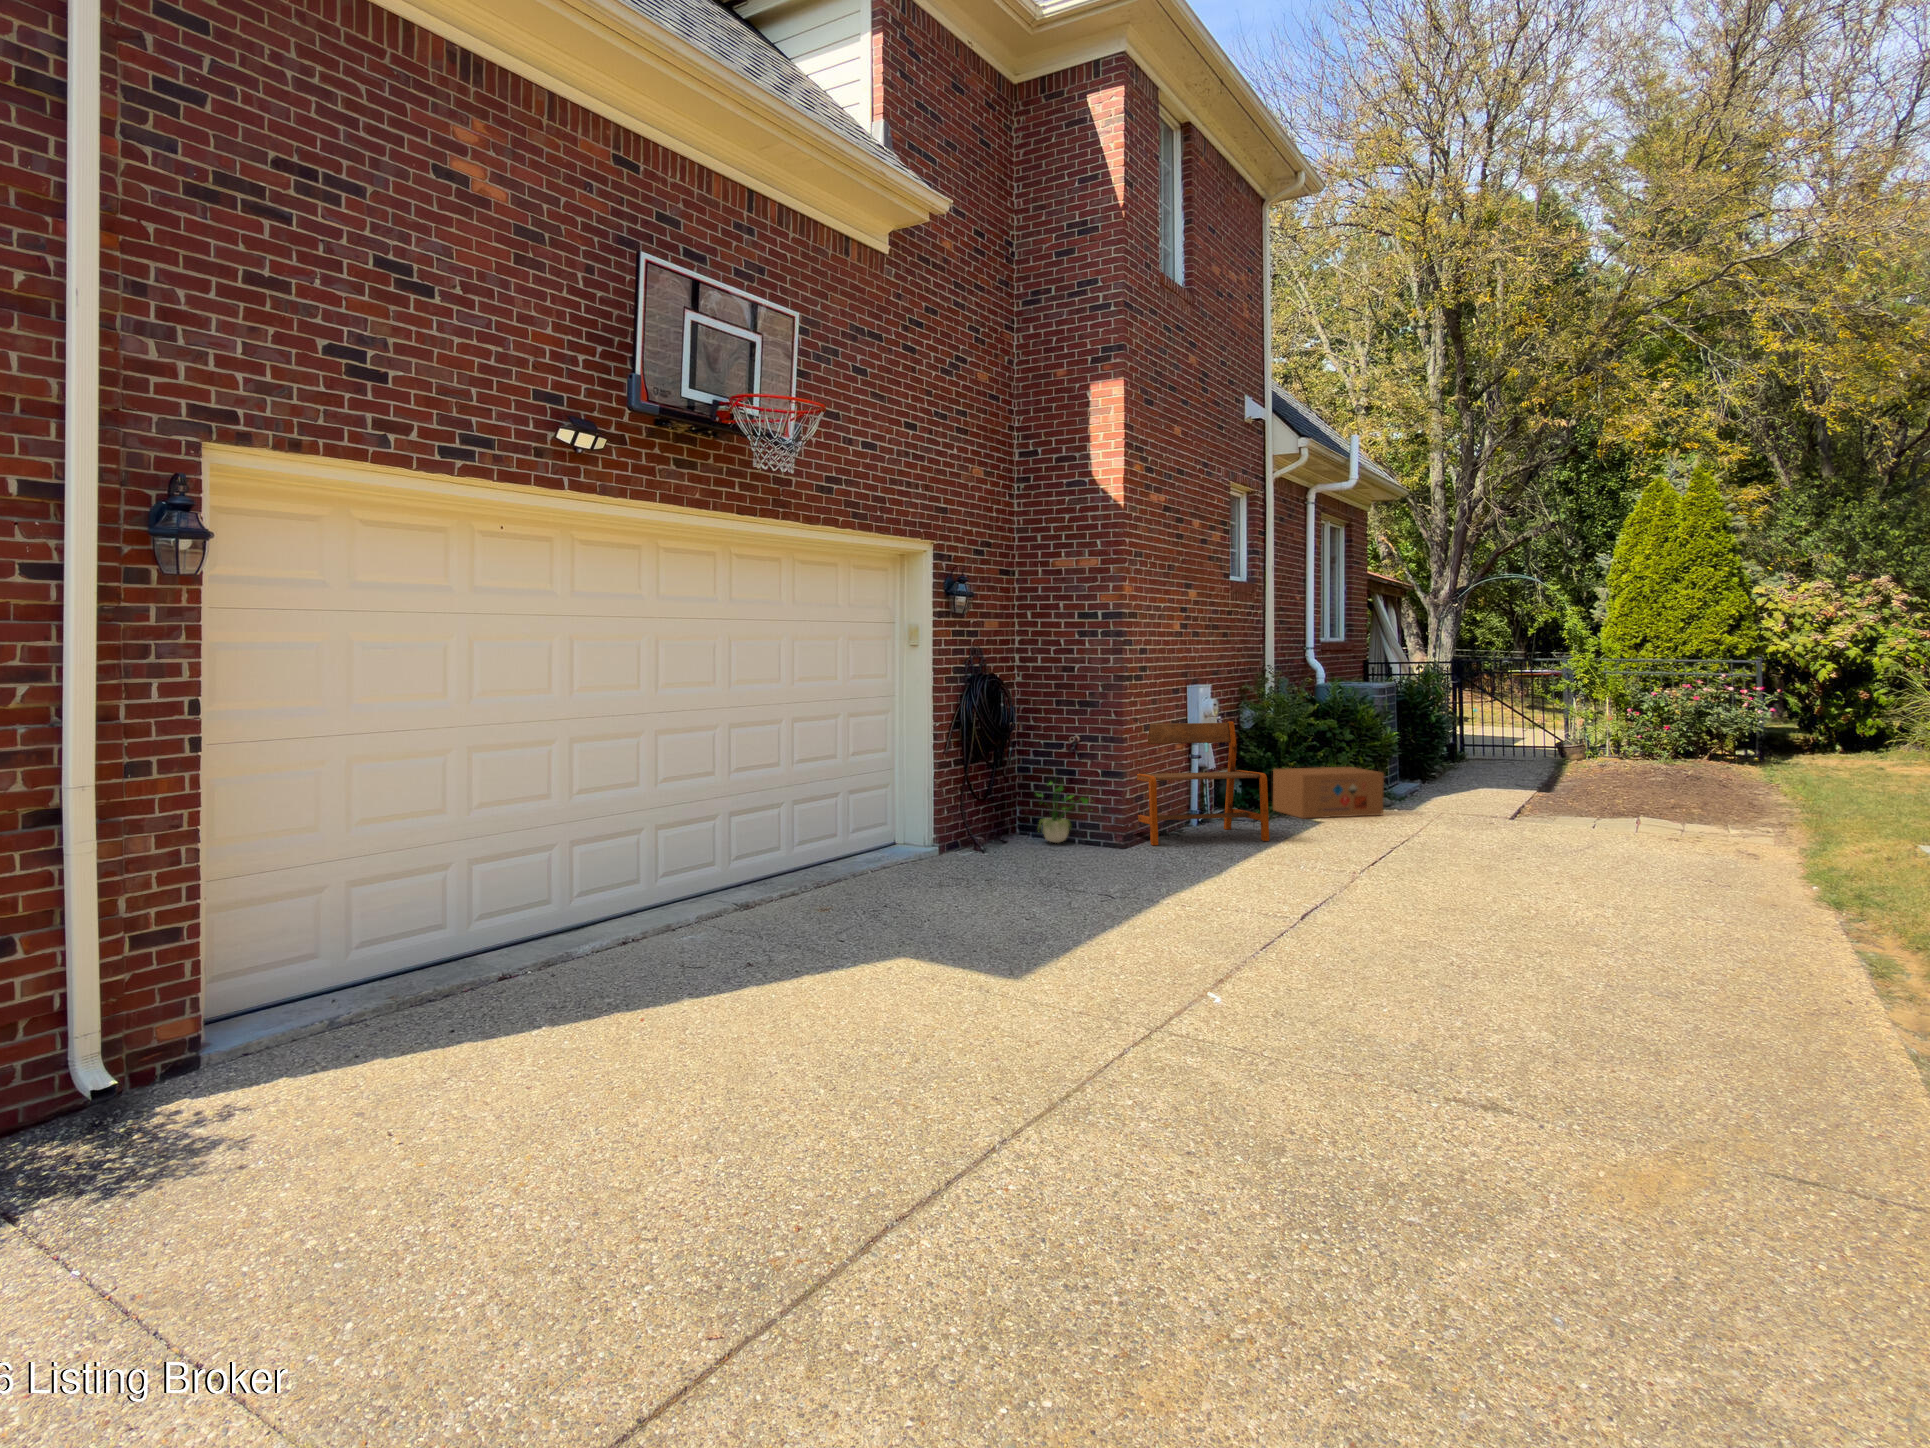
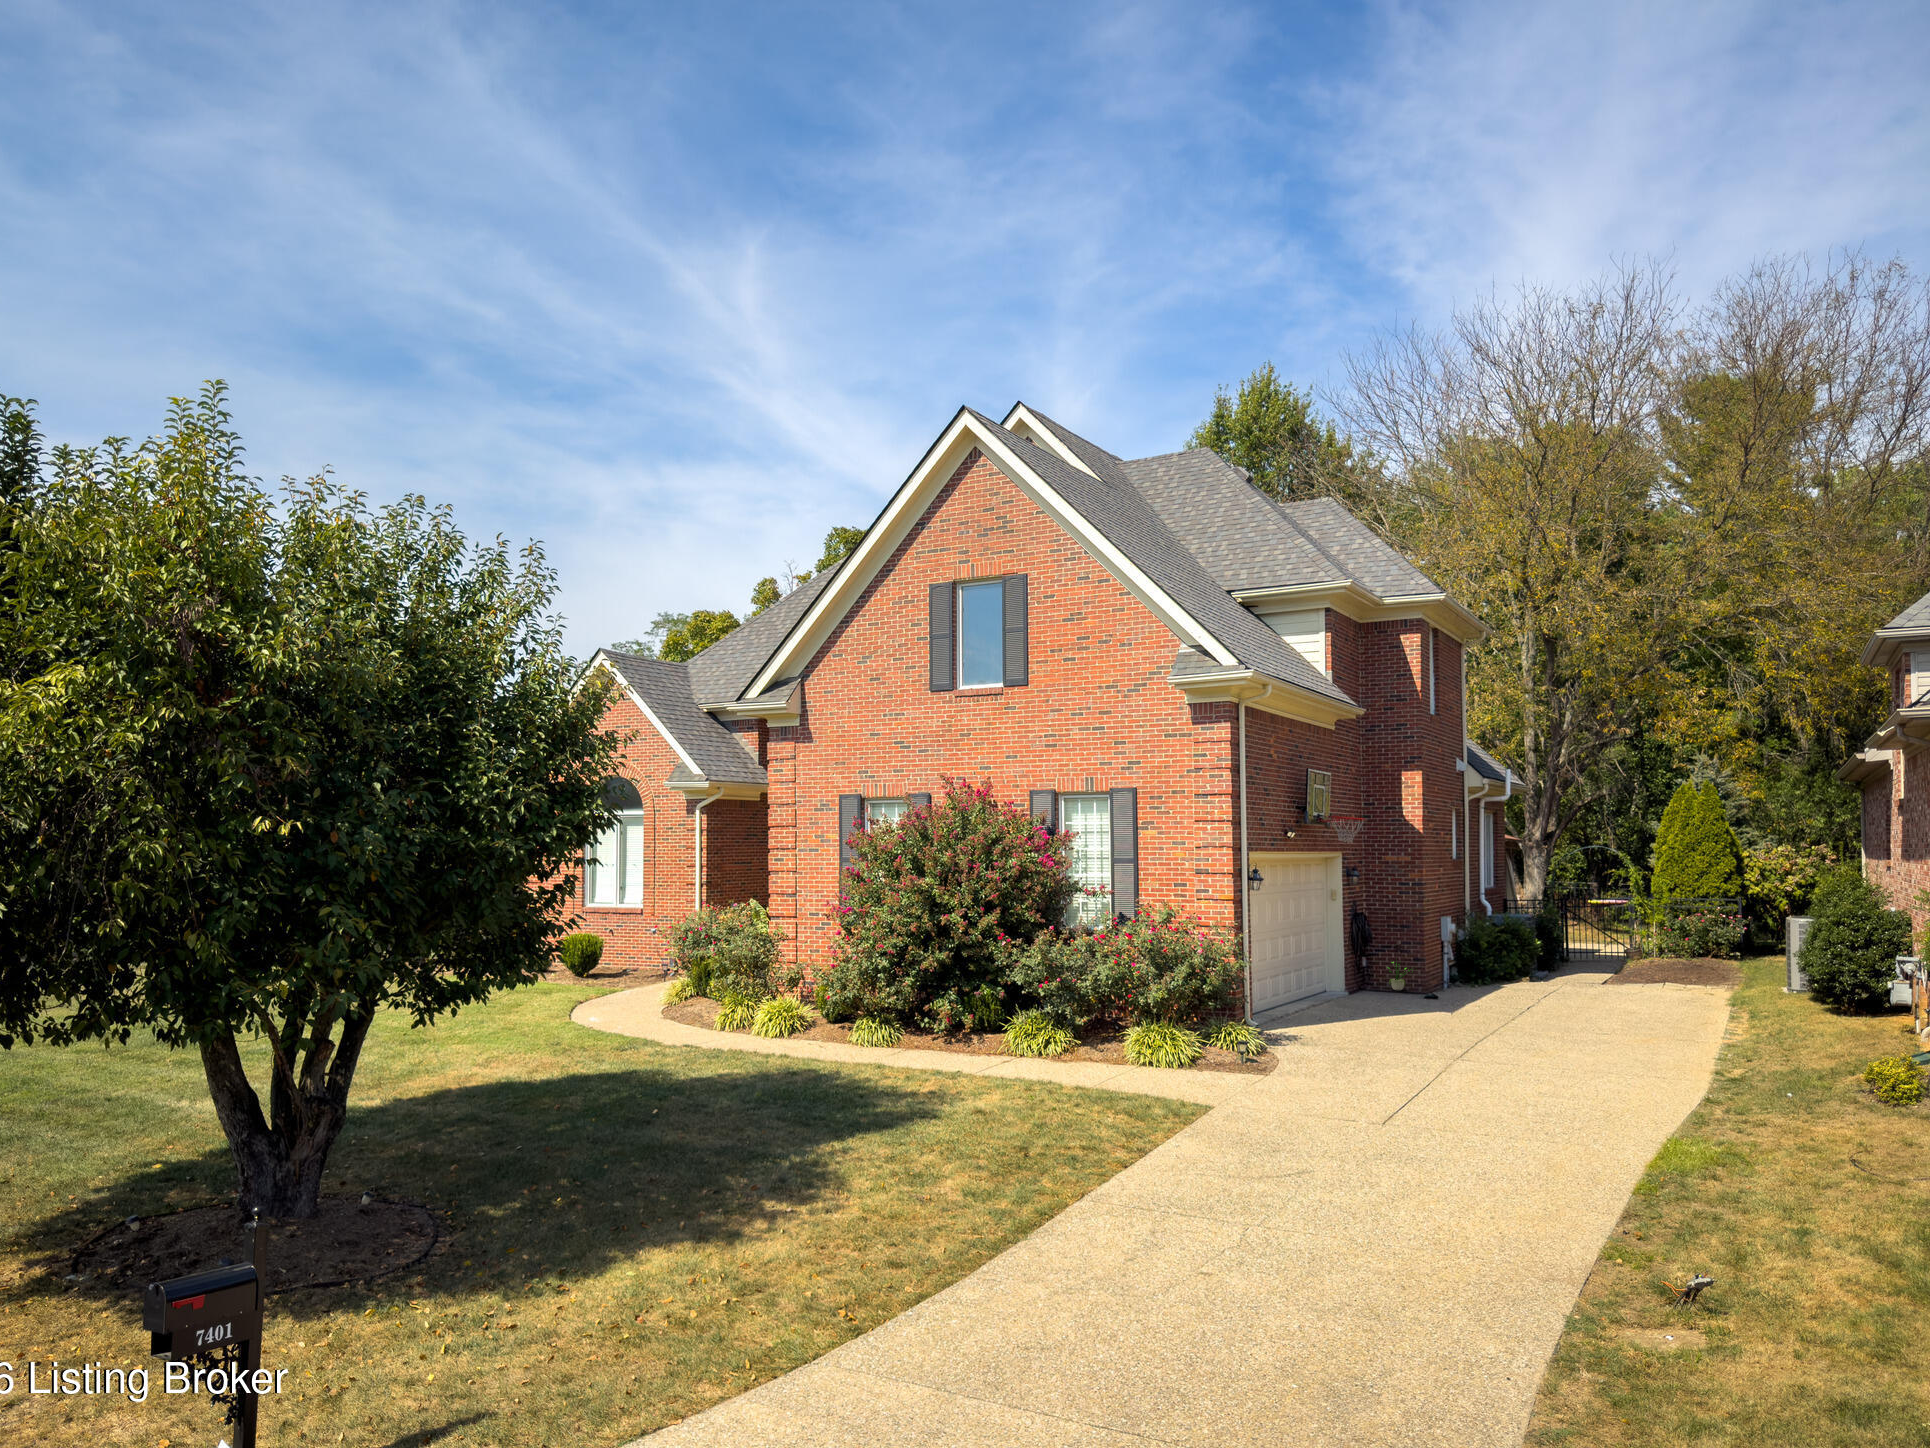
bench: present [1137,721,1269,845] -> none [1424,934,1495,992]
cardboard box: present [1273,767,1384,819] -> none [1483,958,1540,984]

